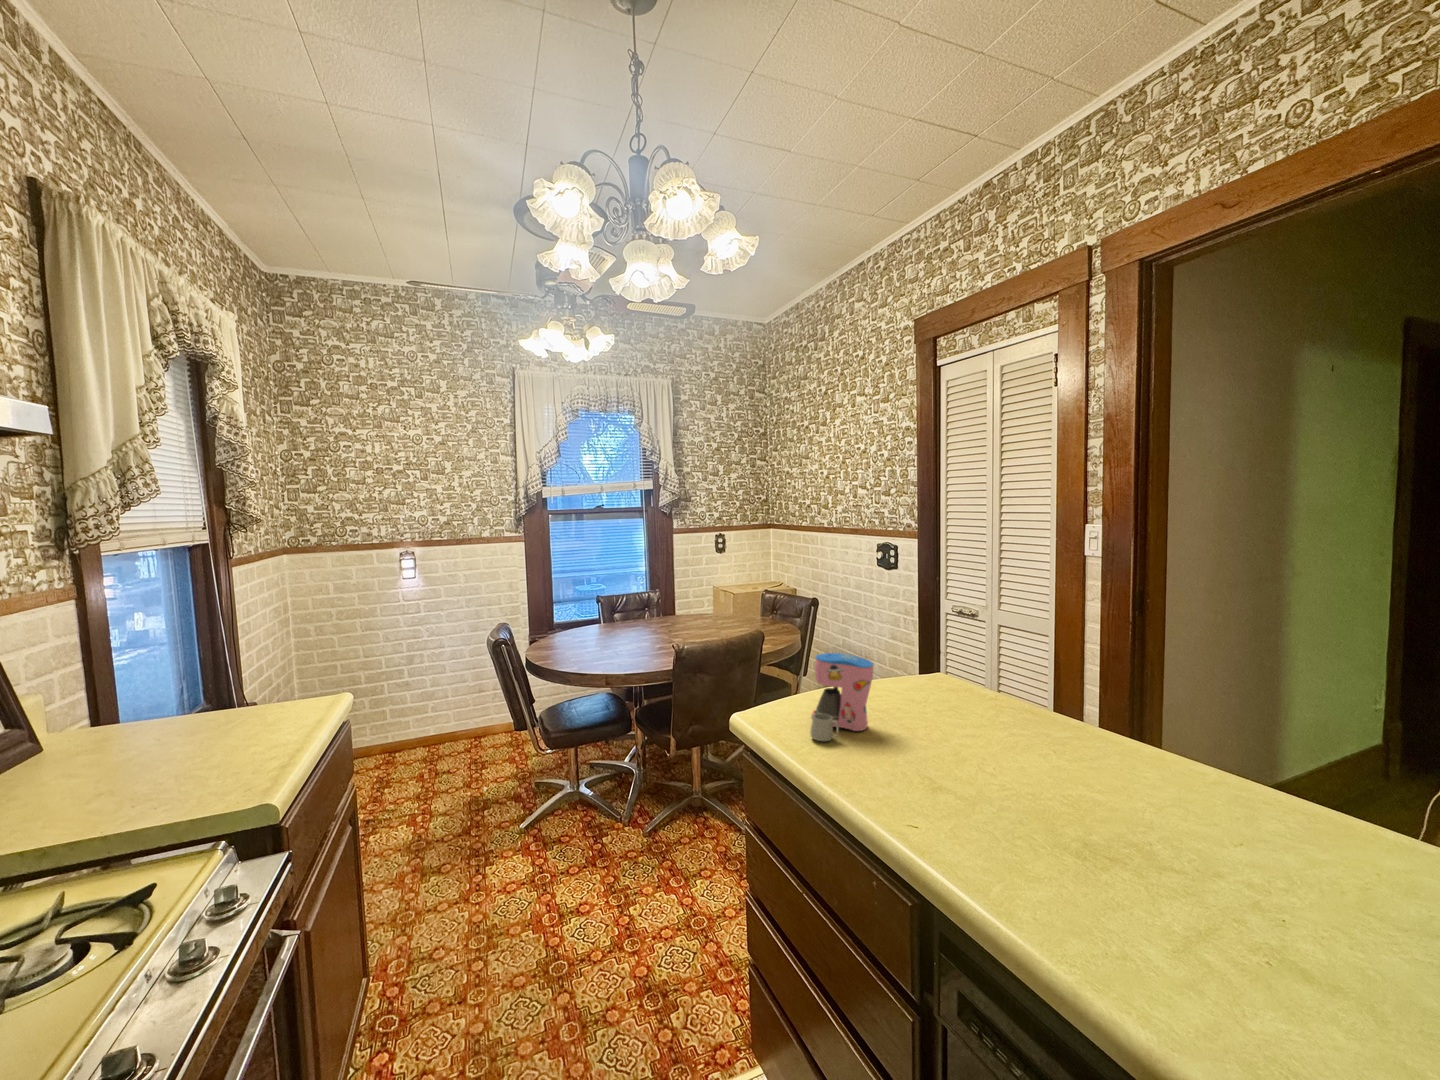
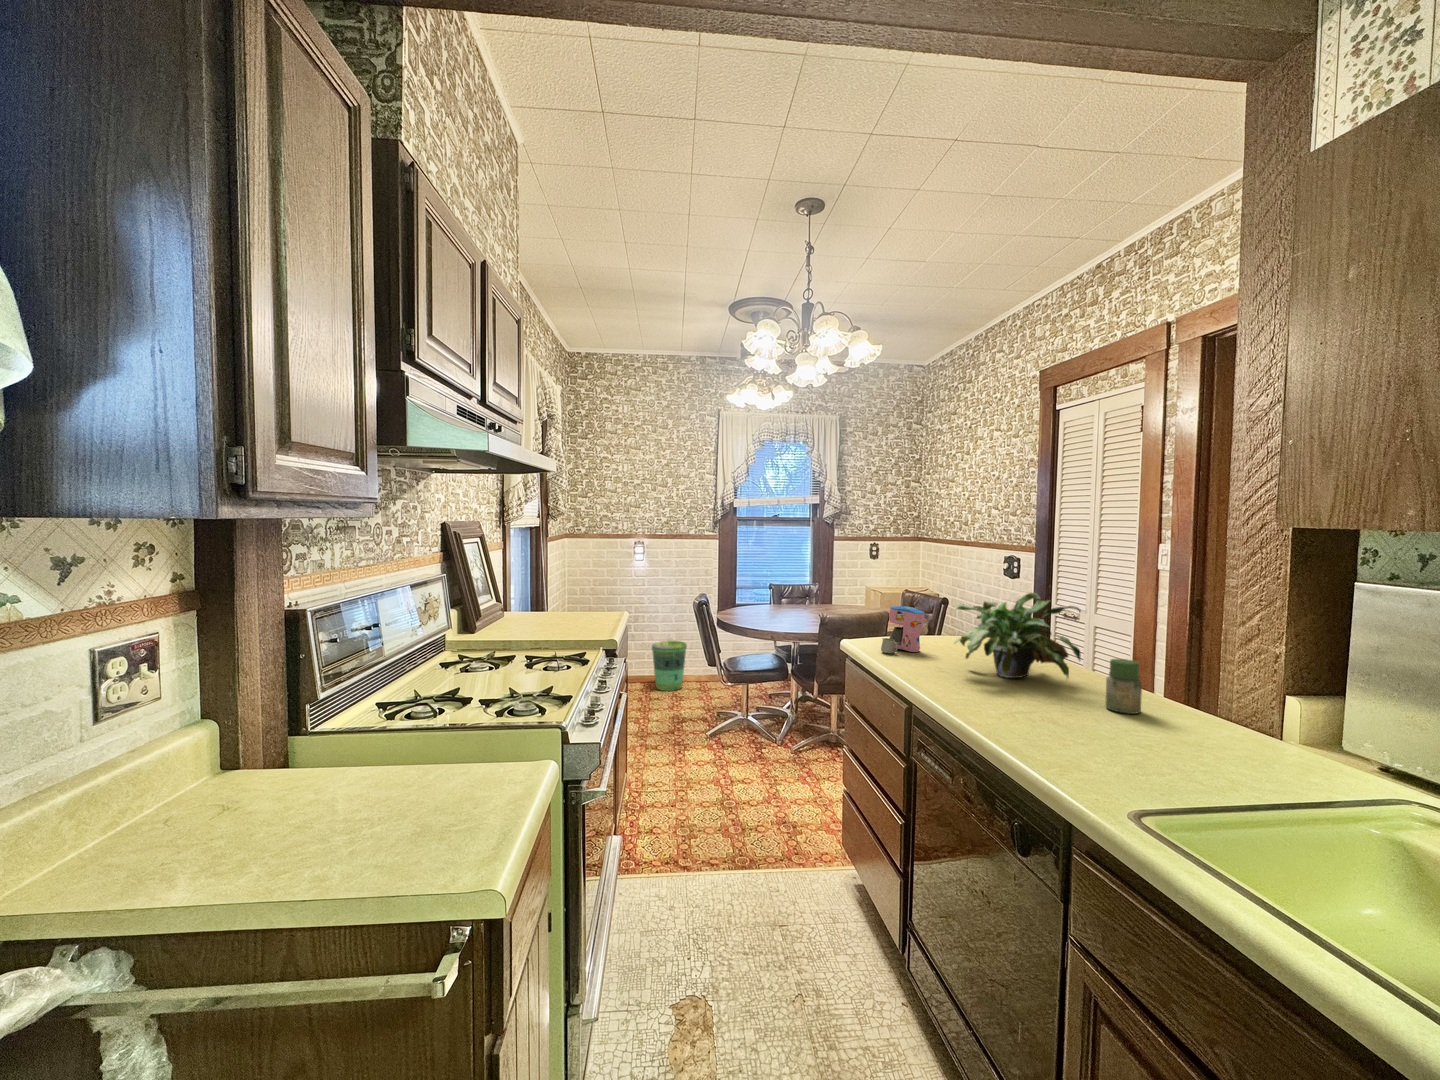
potted plant: none [955,635,1199,789] -> present [954,593,1081,678]
trash can: none [435,682,487,754] -> present [652,641,687,691]
jar: none [1280,759,1359,874] -> present [1106,659,1142,714]

